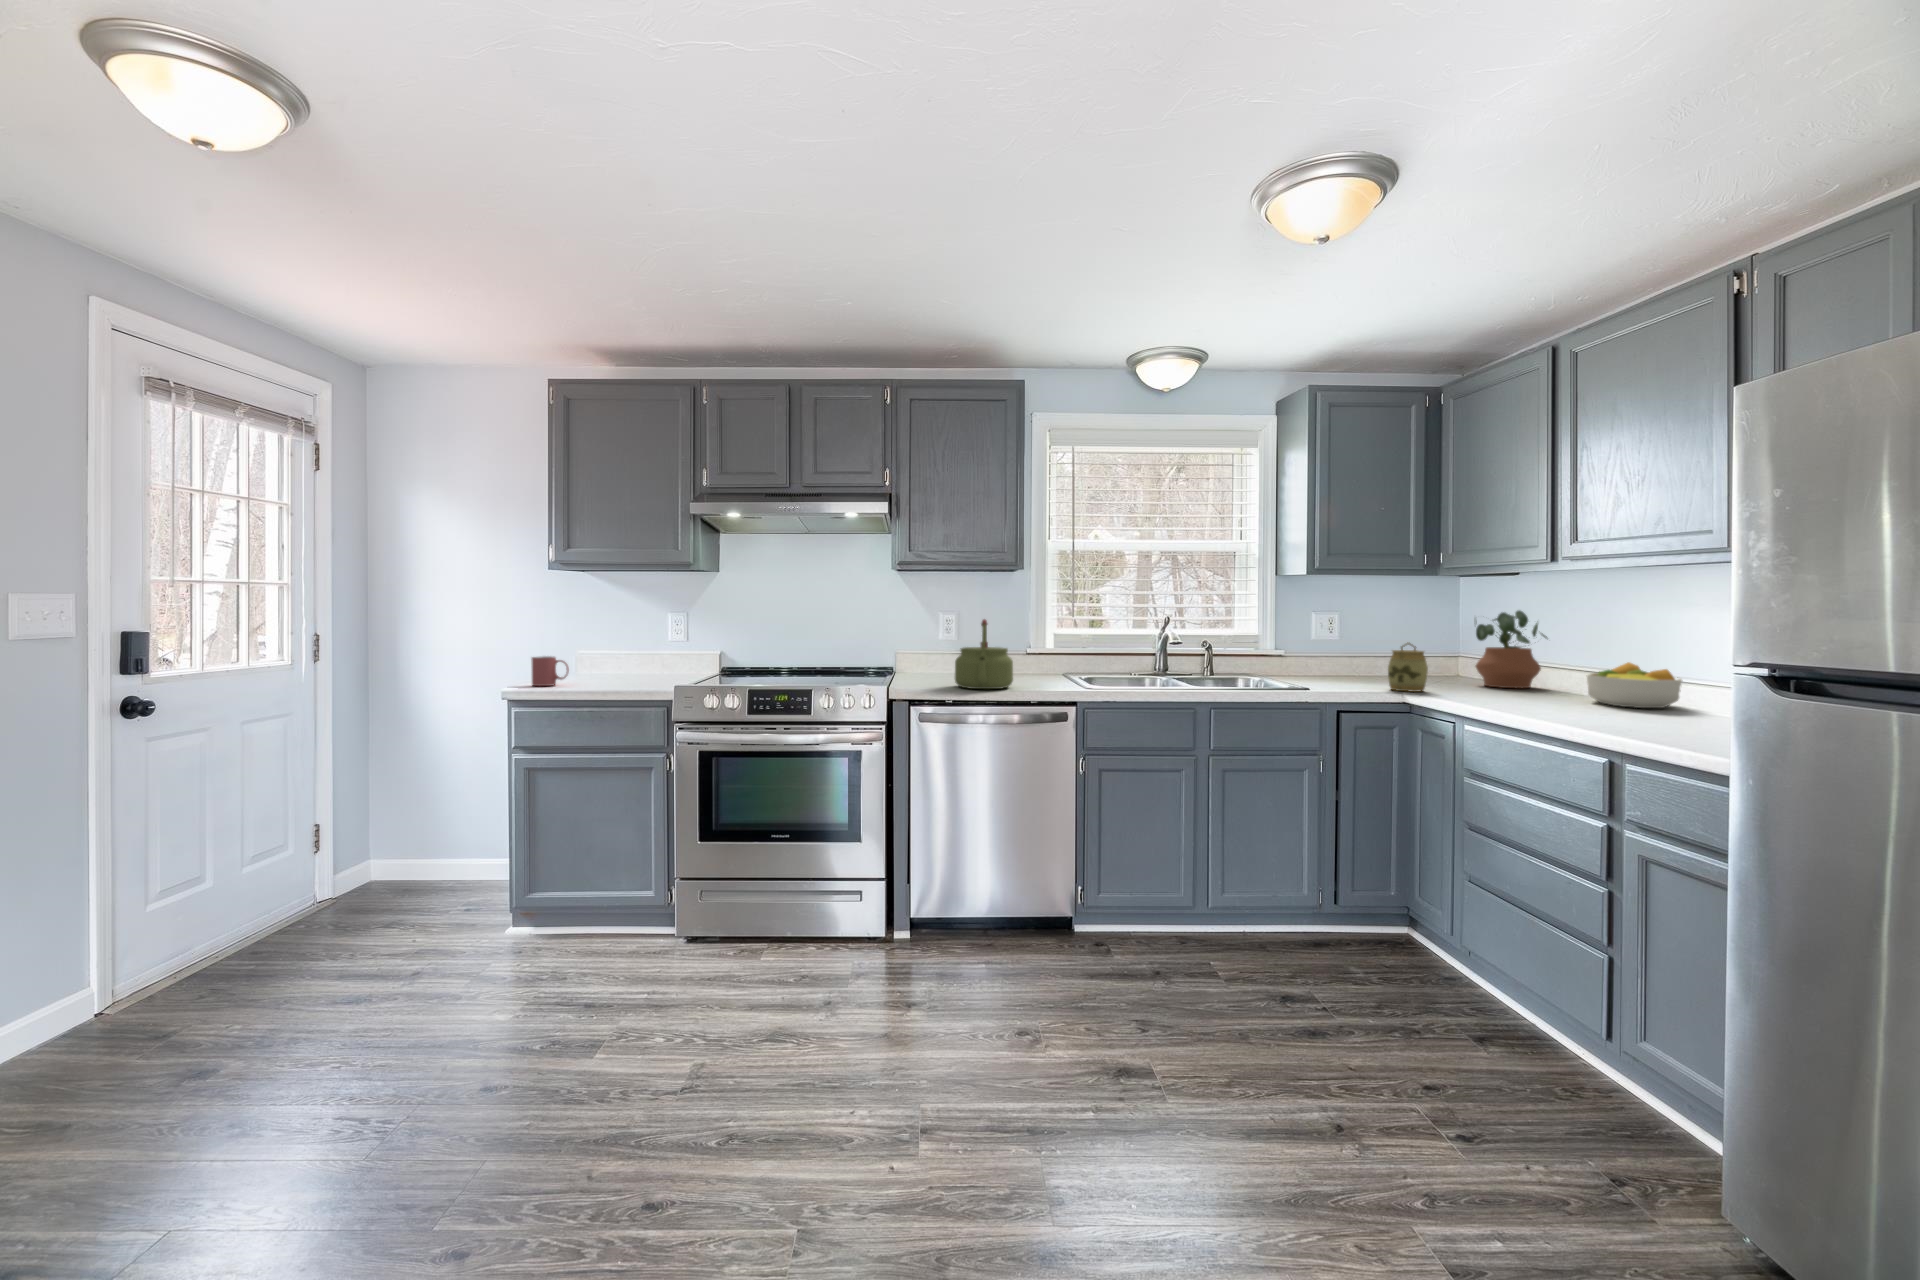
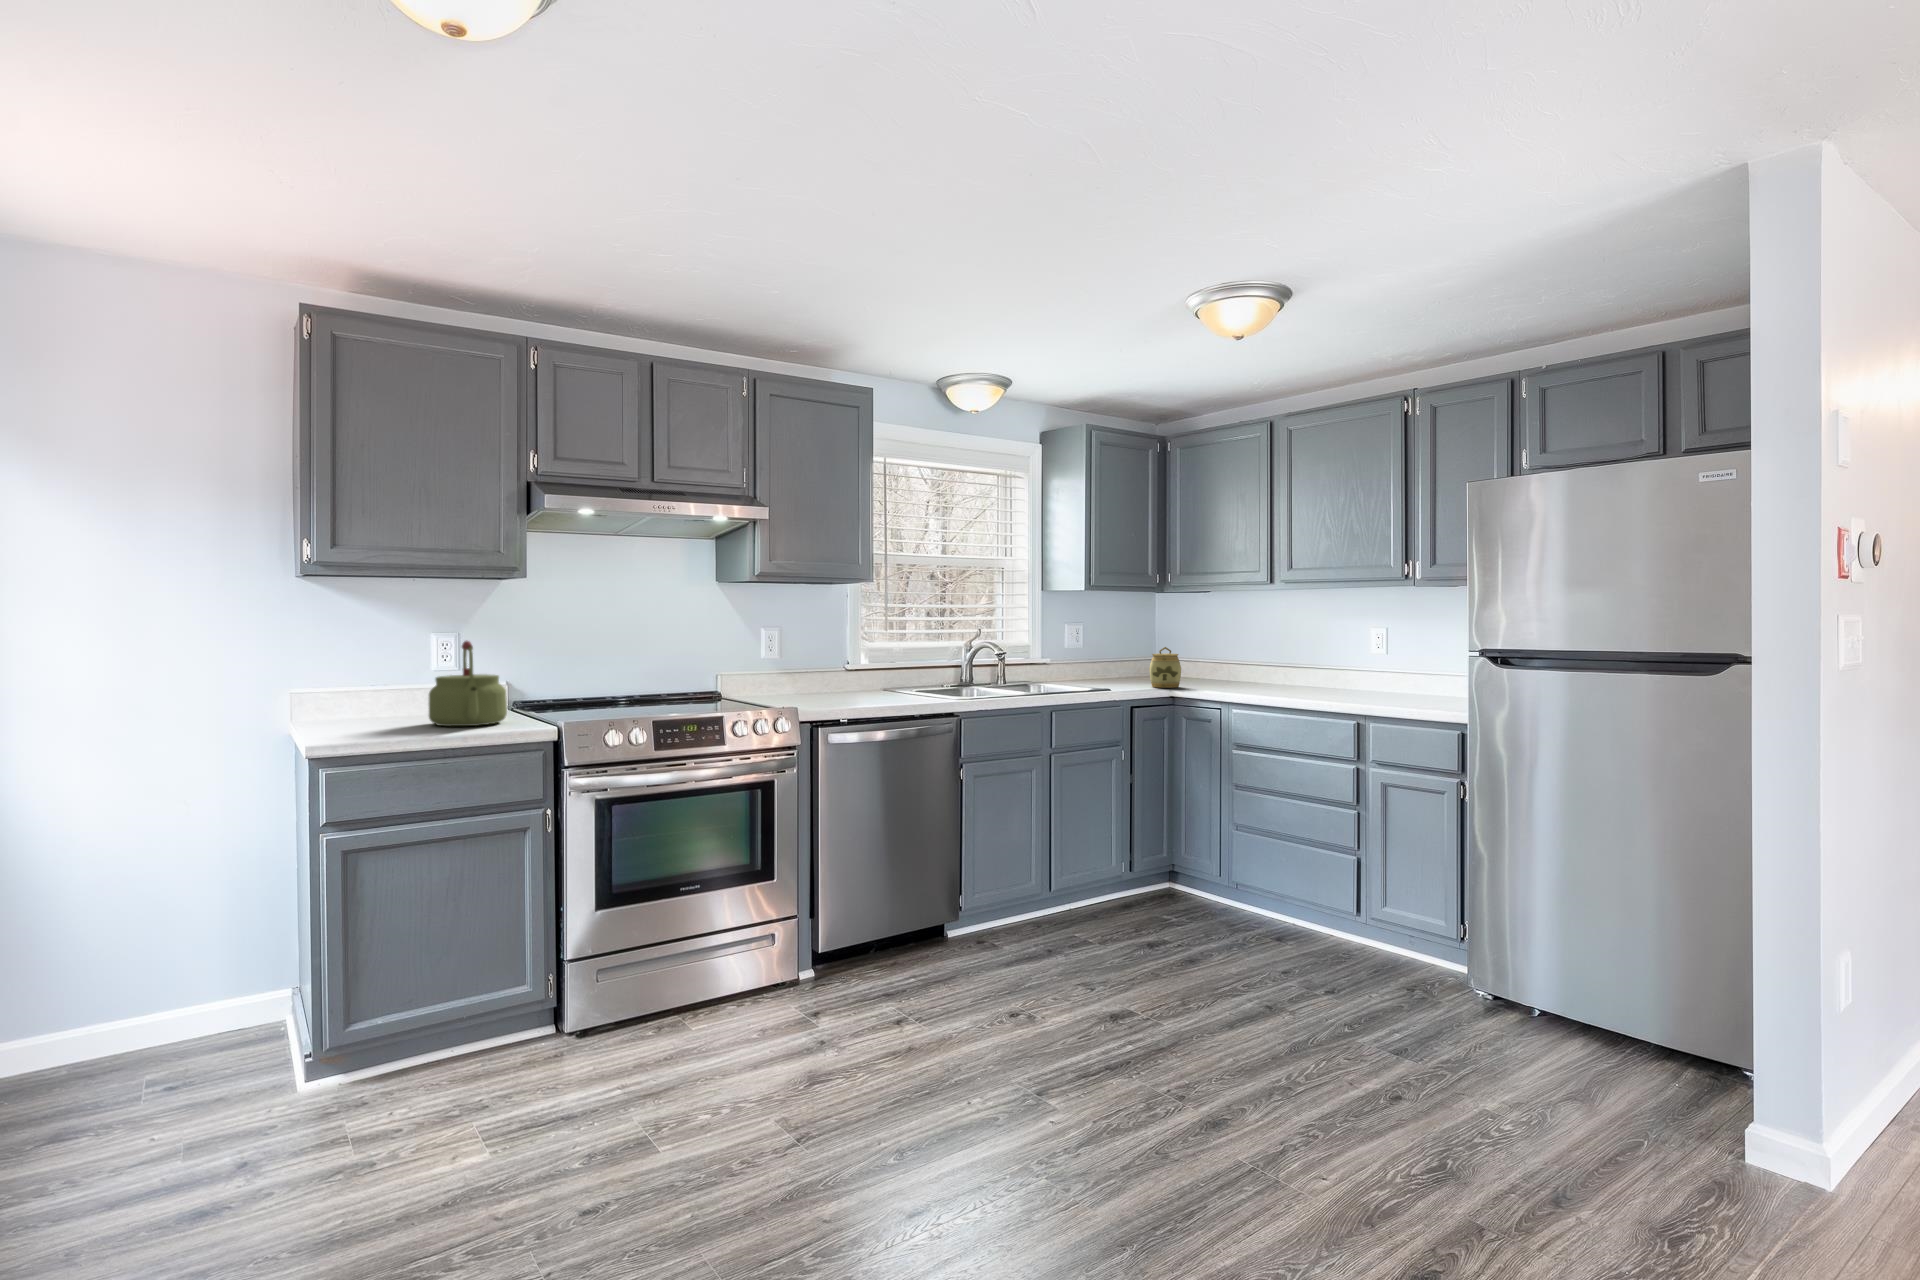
potted plant: present [1475,610,1547,688] -> none [1185,619,1237,681]
kettle: present [955,619,1013,689] -> present [429,641,507,726]
mug: present [531,656,569,686] -> none [361,699,411,739]
fruit bowl: present [1587,662,1682,708] -> none [1282,656,1346,690]

